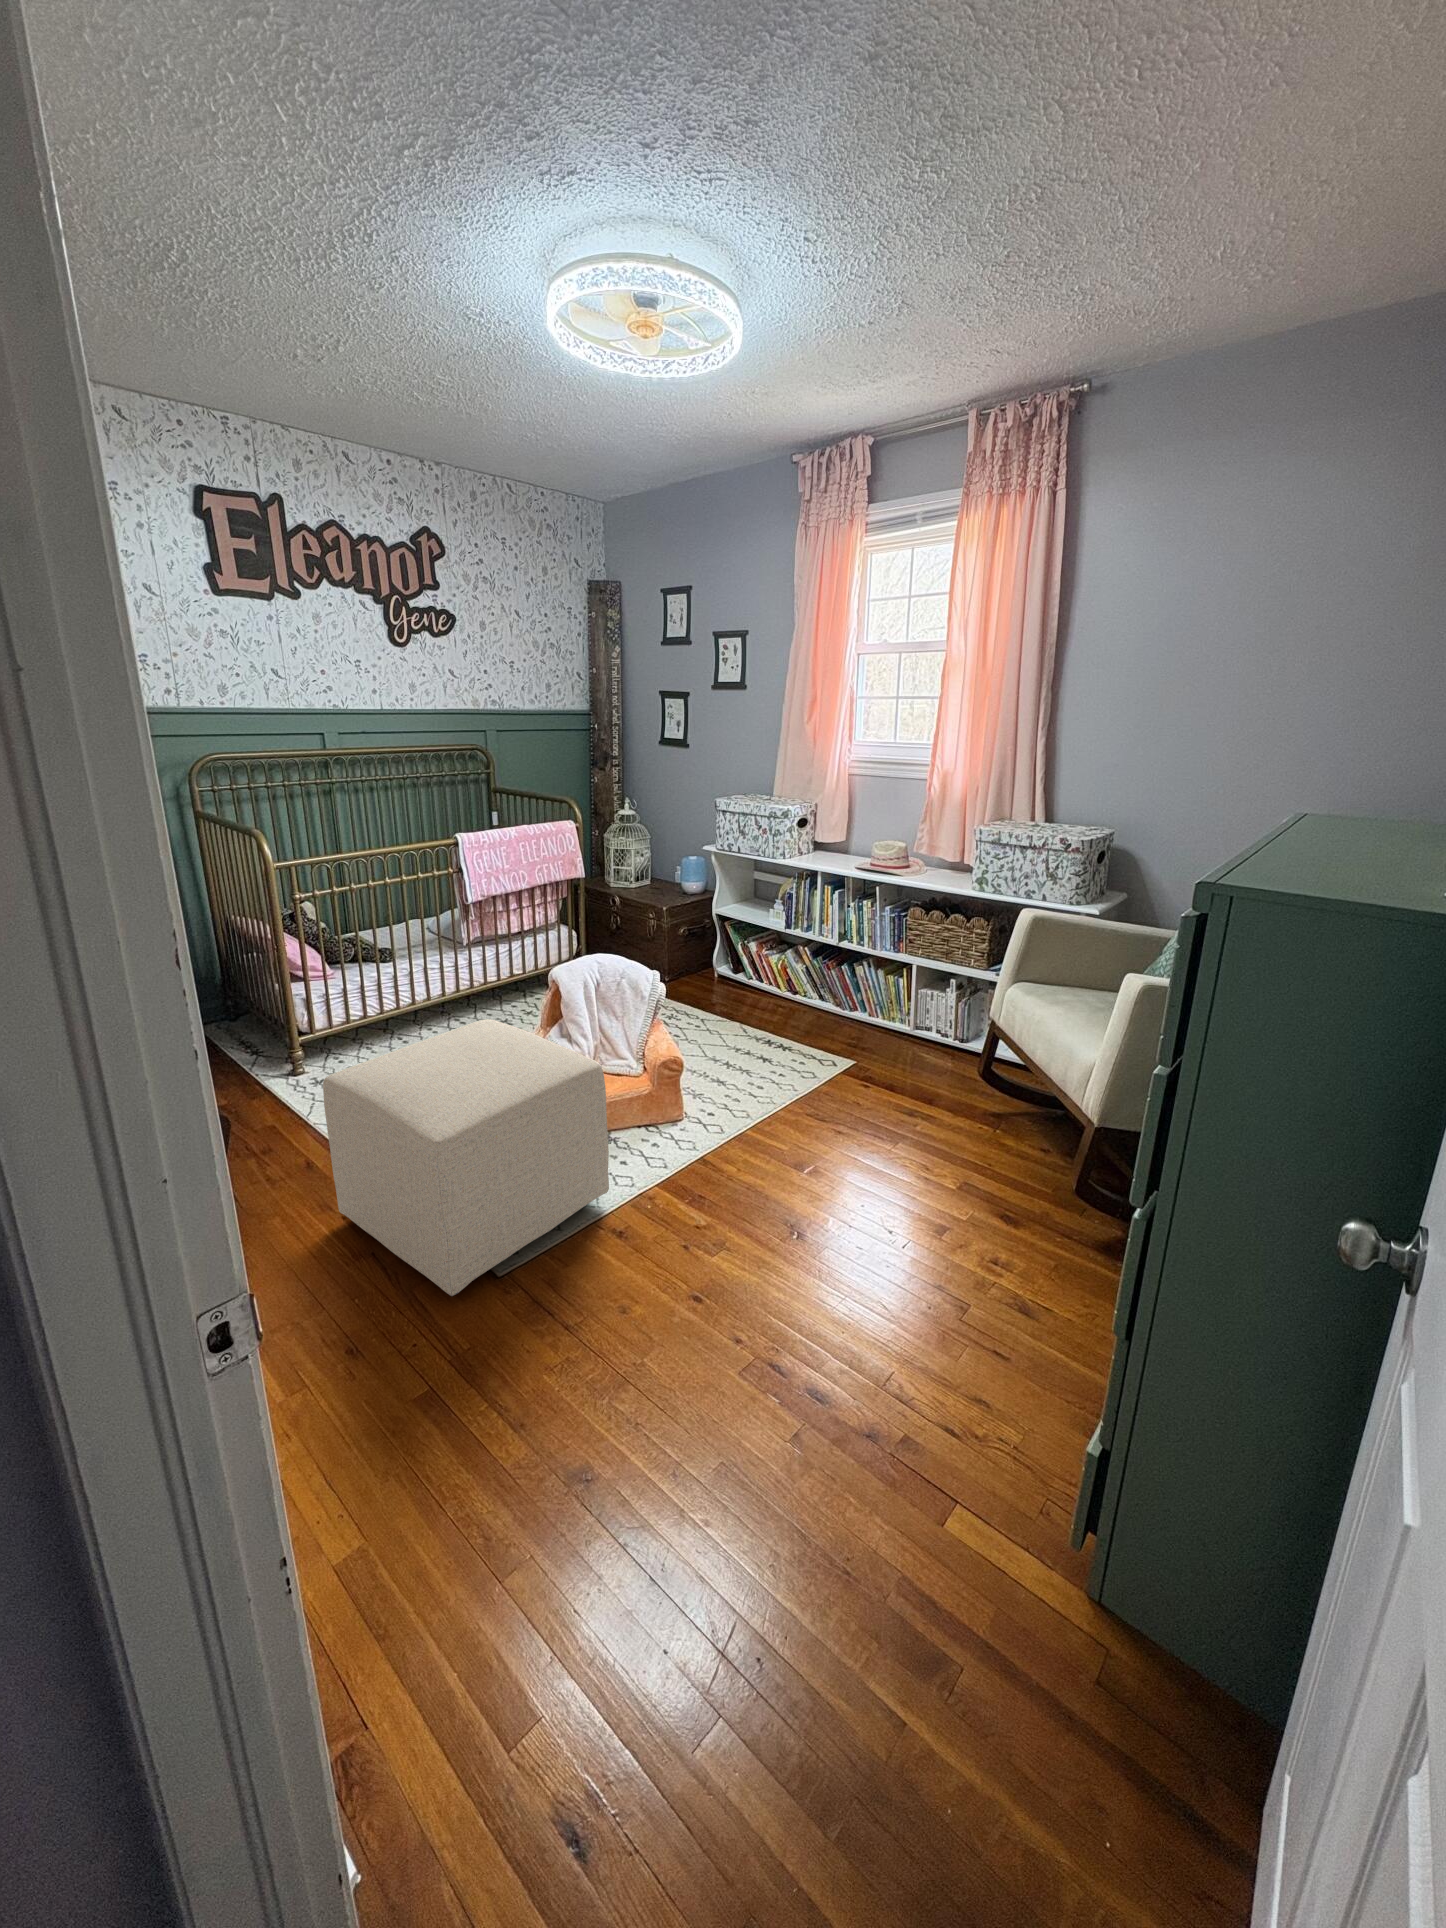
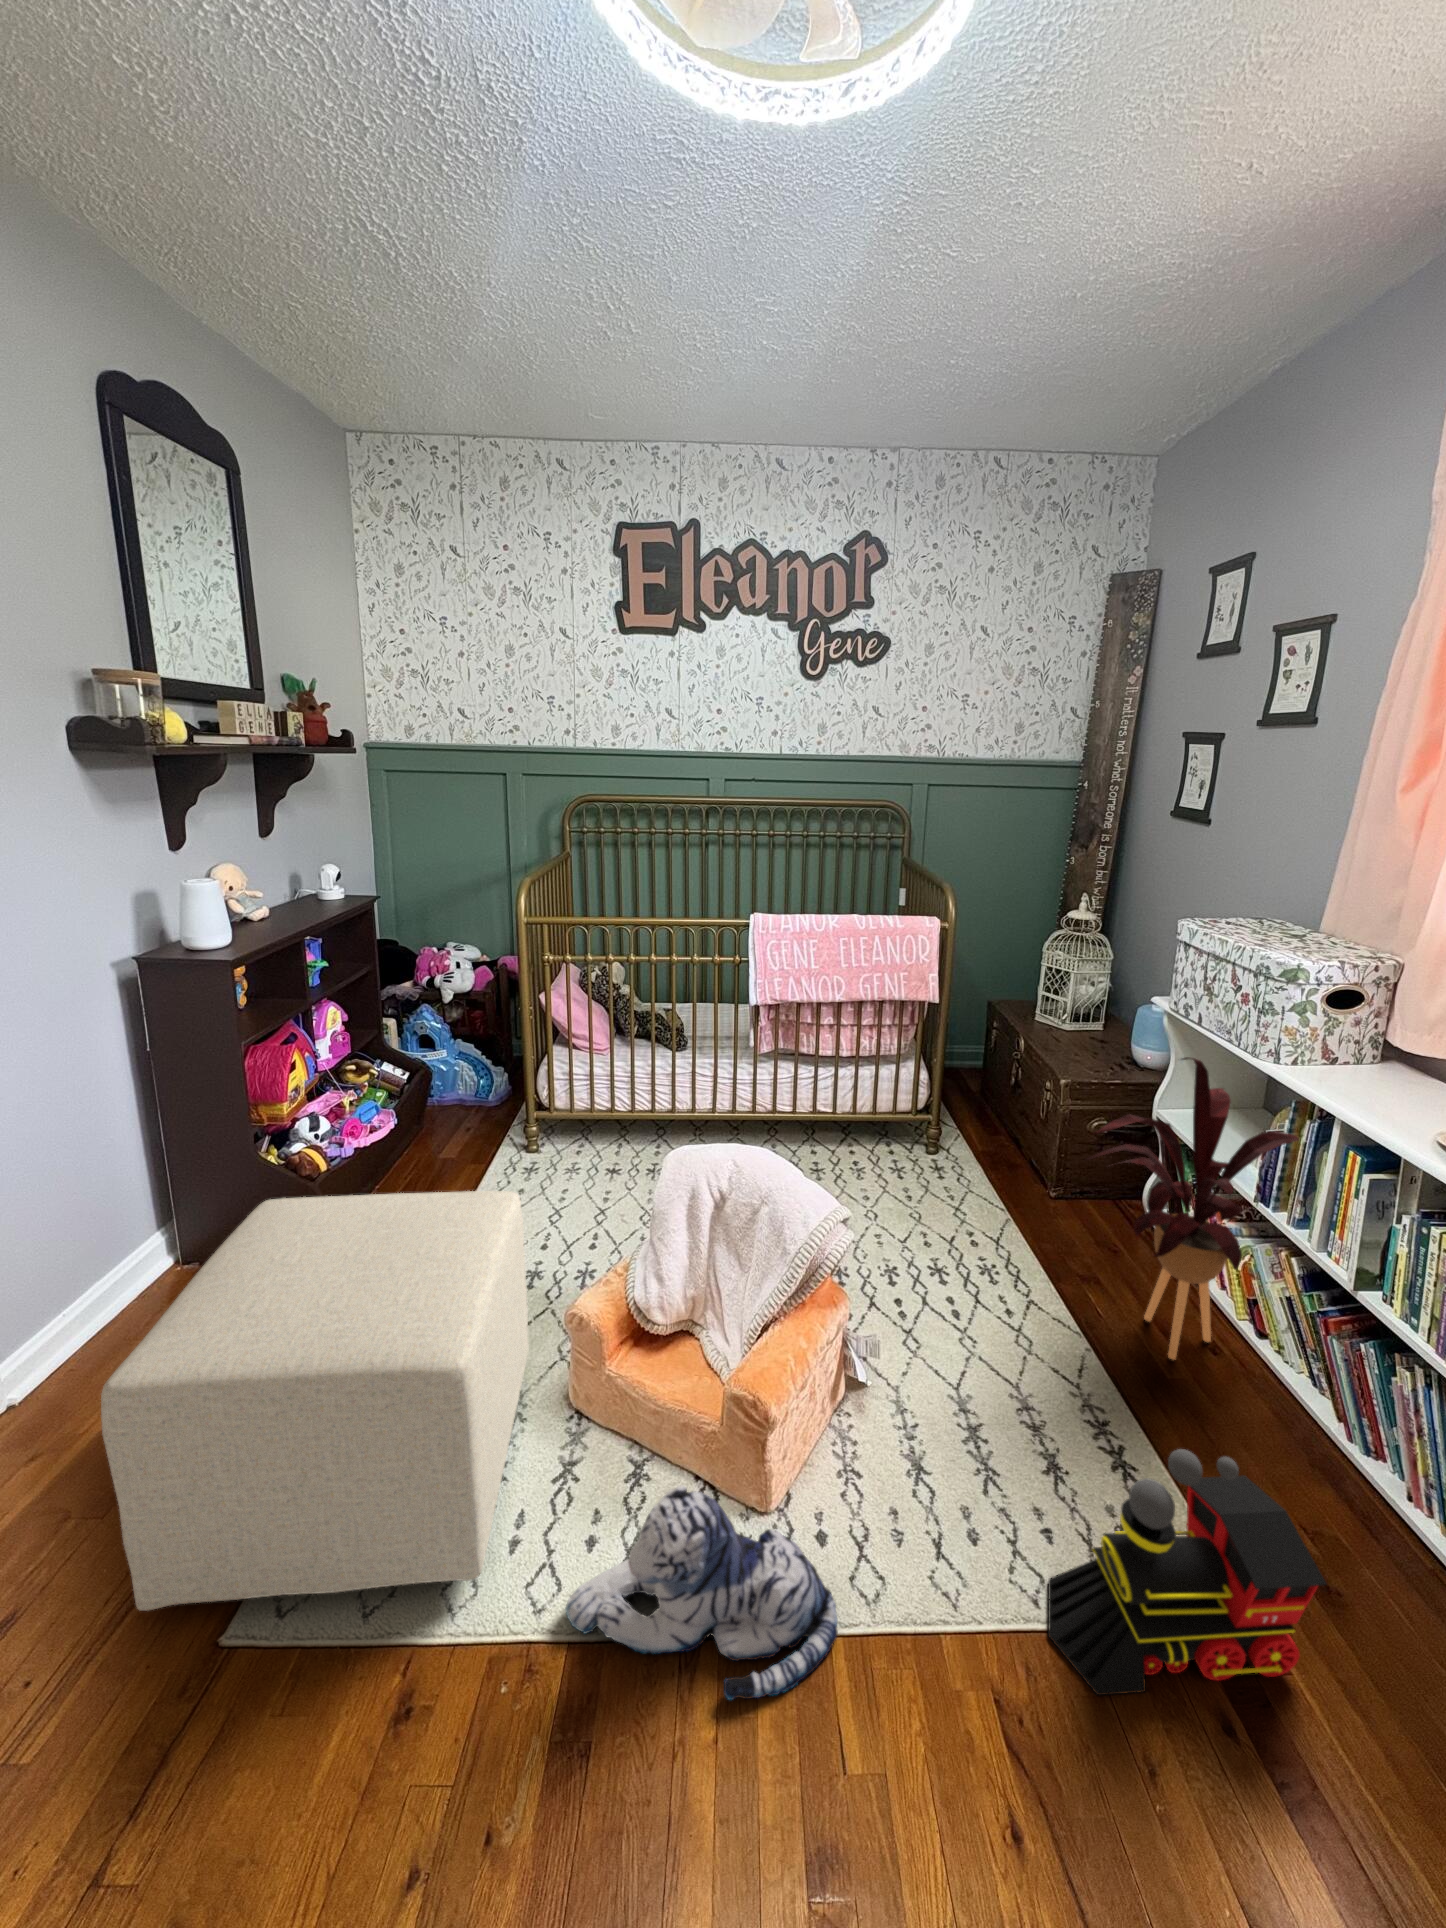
house plant: none [719,858,802,1013] -> present [1086,1057,1299,1360]
toy train: none [800,993,887,1100] -> present [1048,1449,1326,1695]
plush toy: none [652,1091,759,1182] -> present [565,1485,838,1700]

